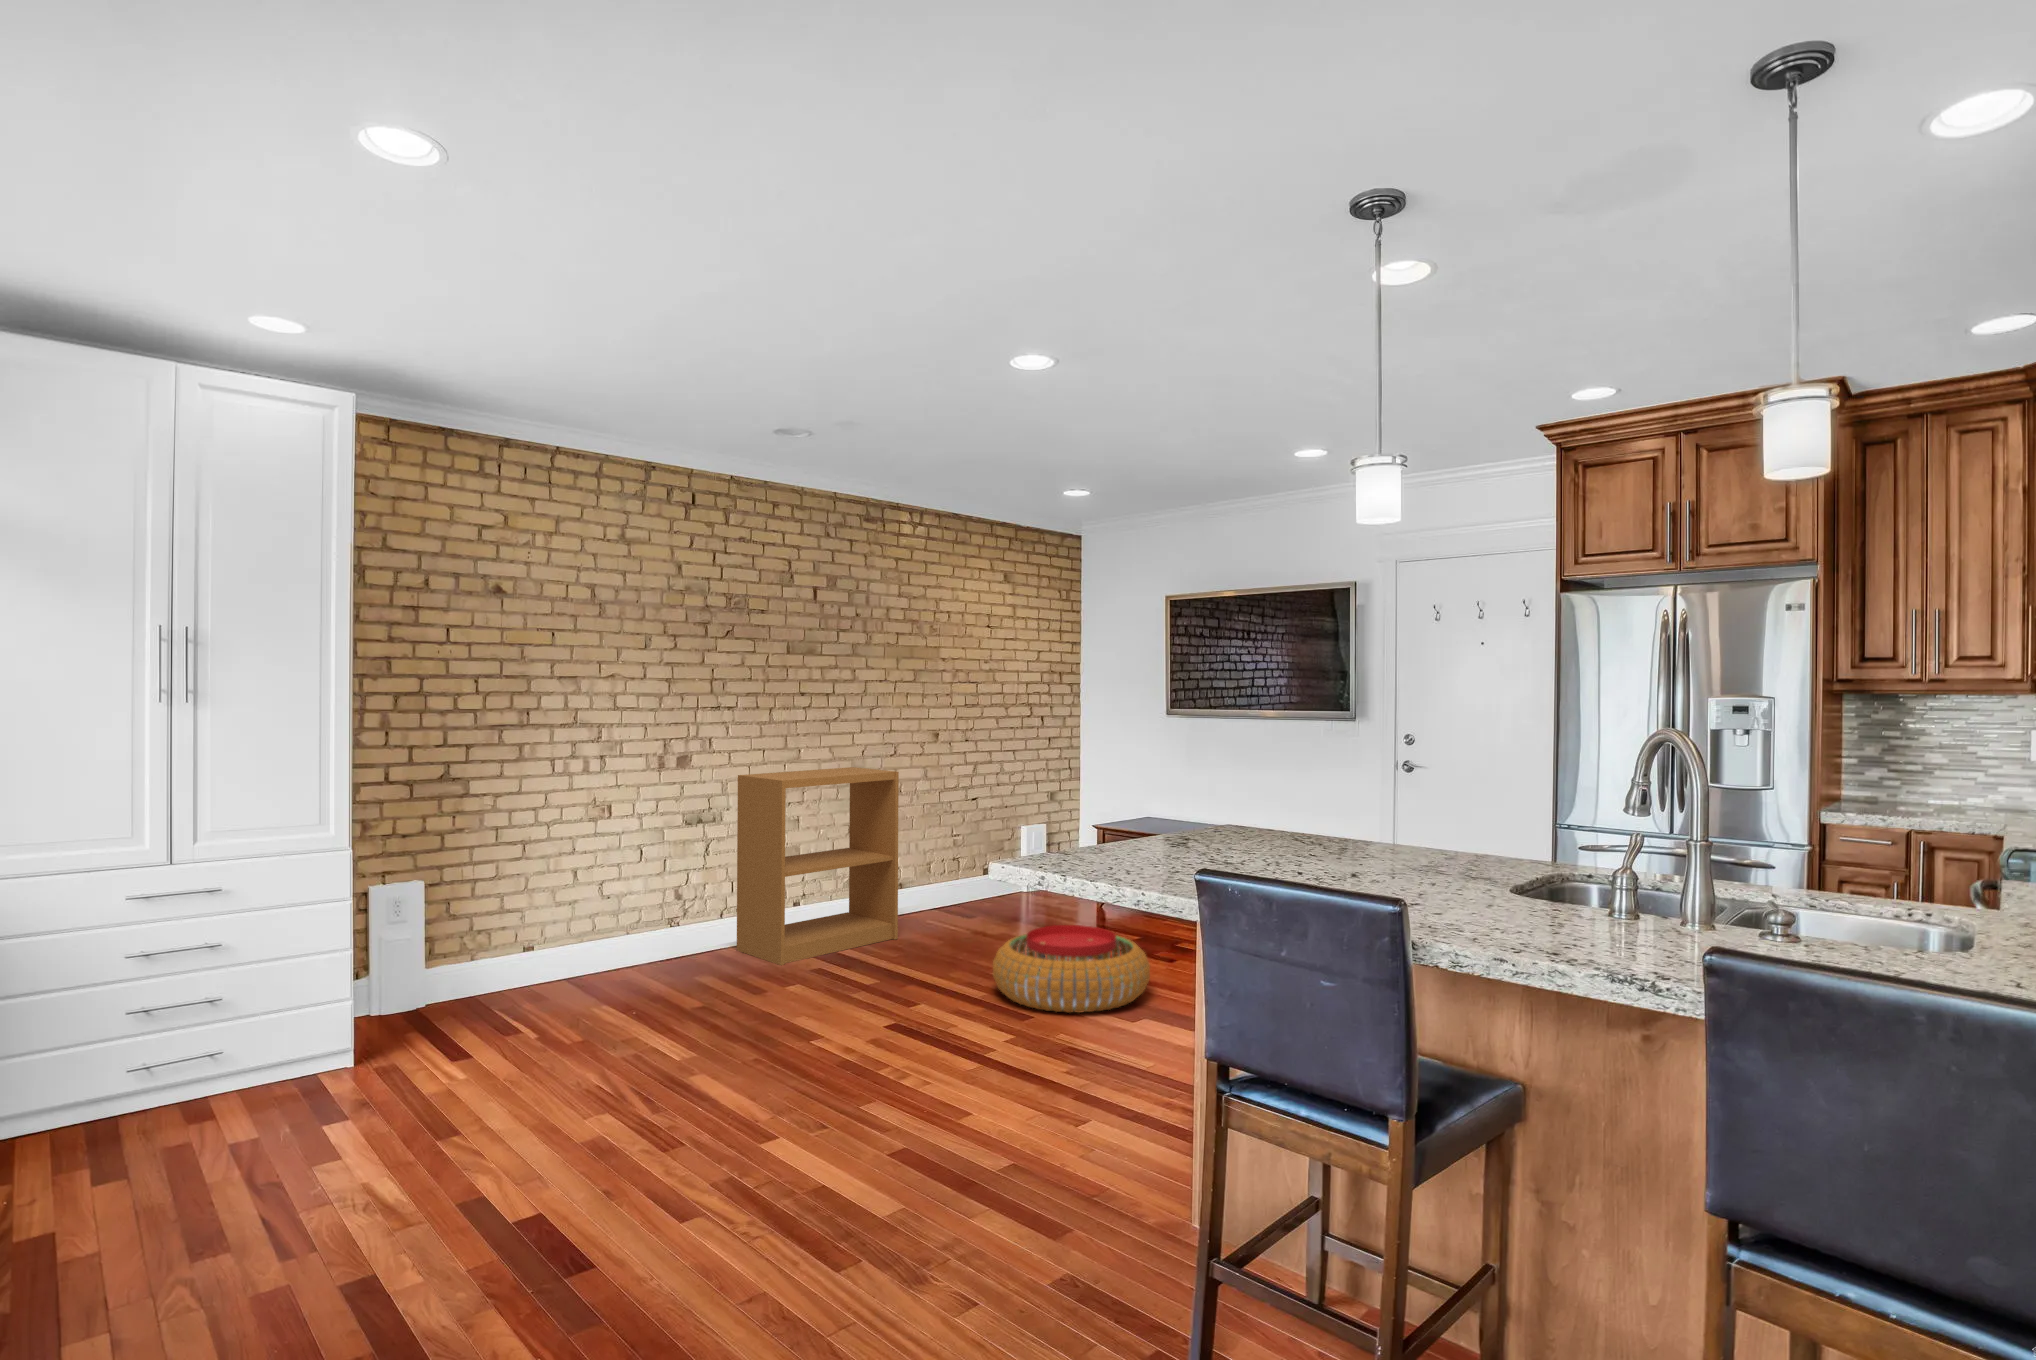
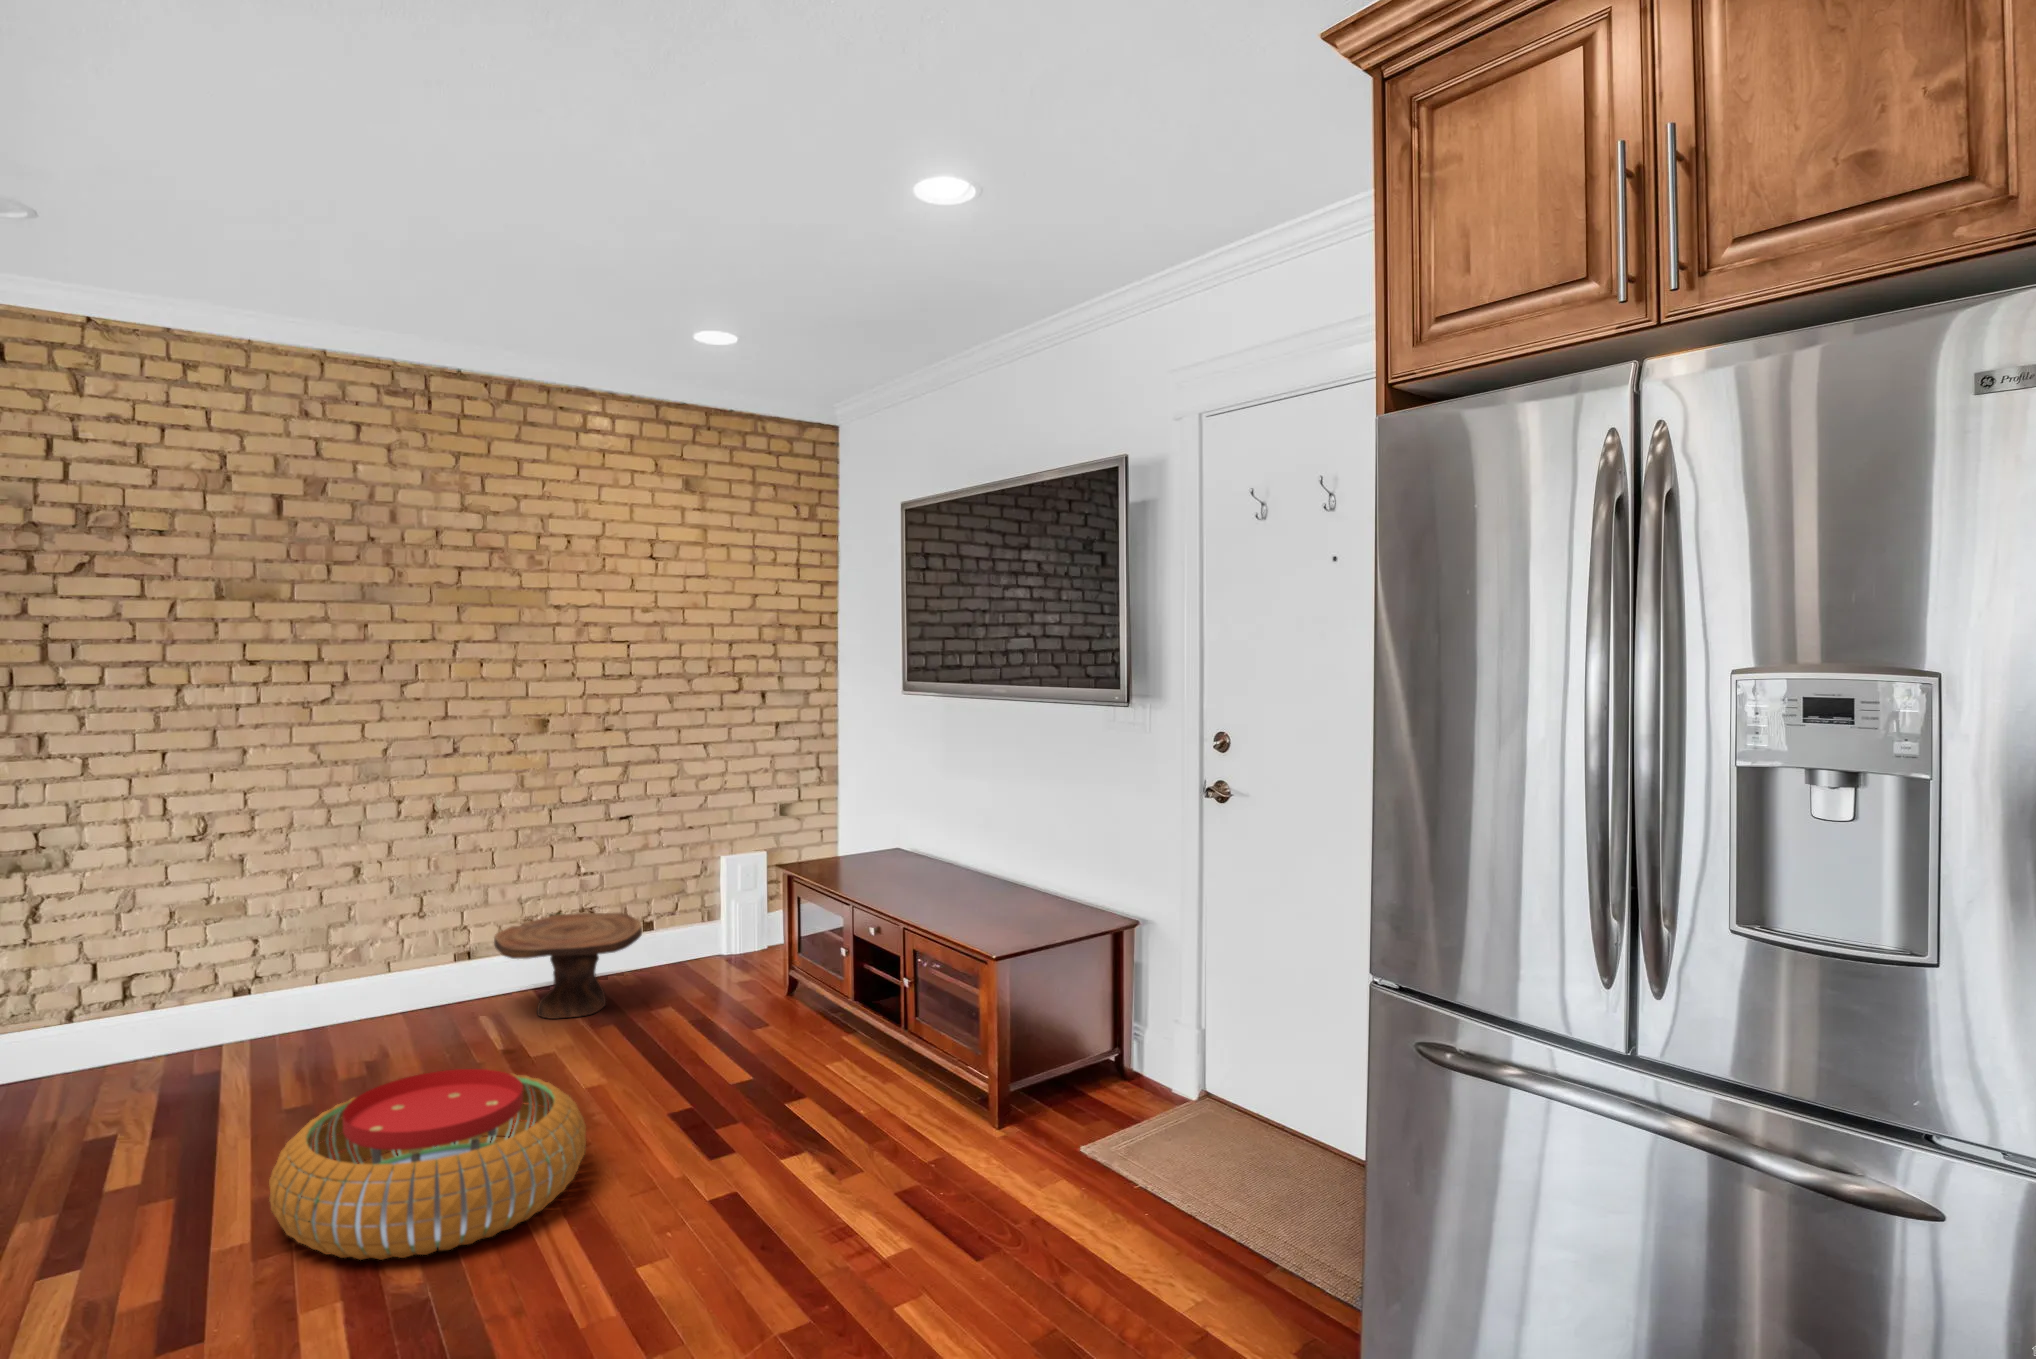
bookshelf: present [737,767,899,965] -> none [104,774,381,1098]
side table: none [932,858,1024,923] -> present [494,913,642,1019]

